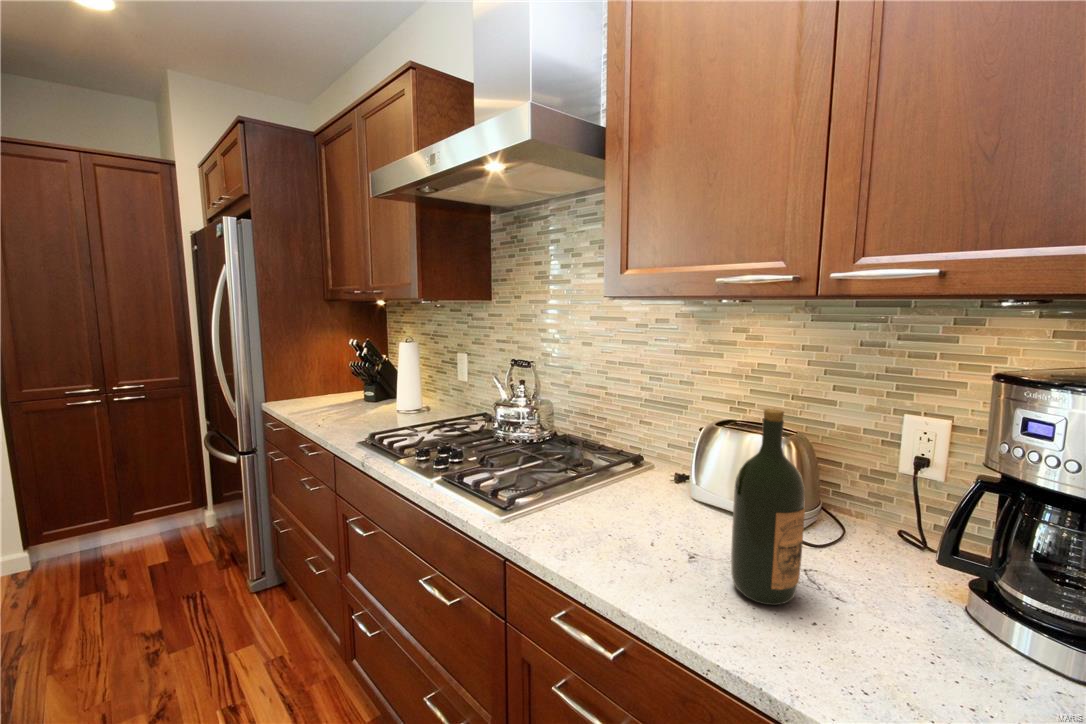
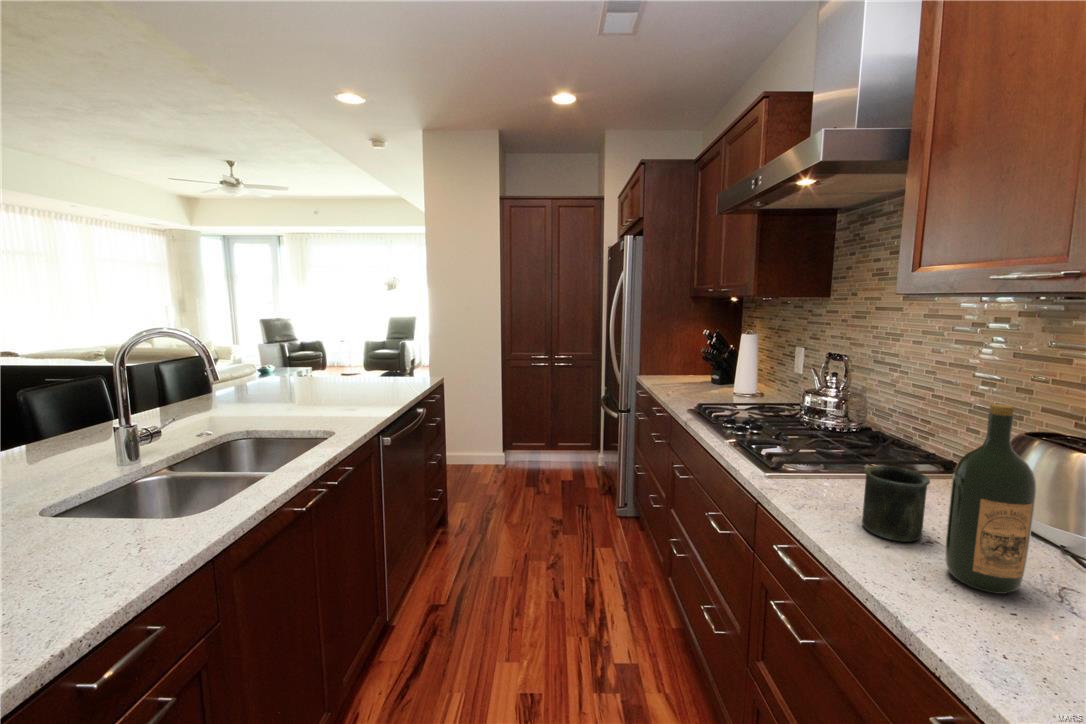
mug: none [630,483,692,570] -> present [862,465,930,542]

